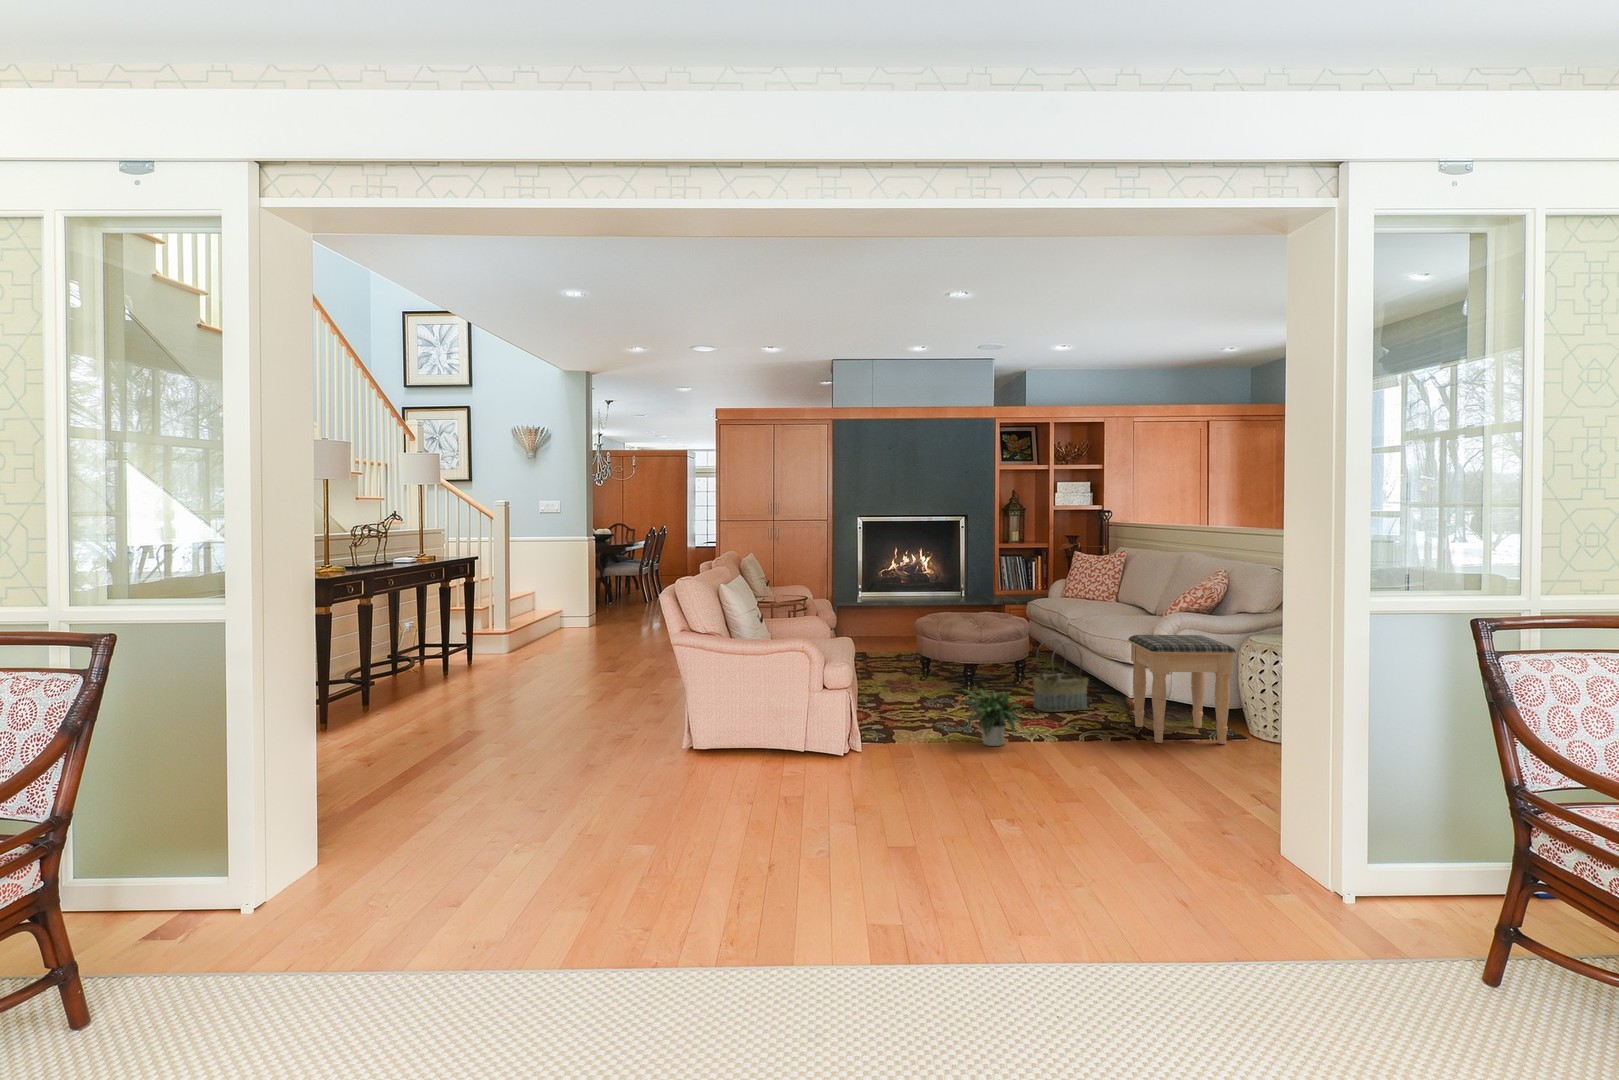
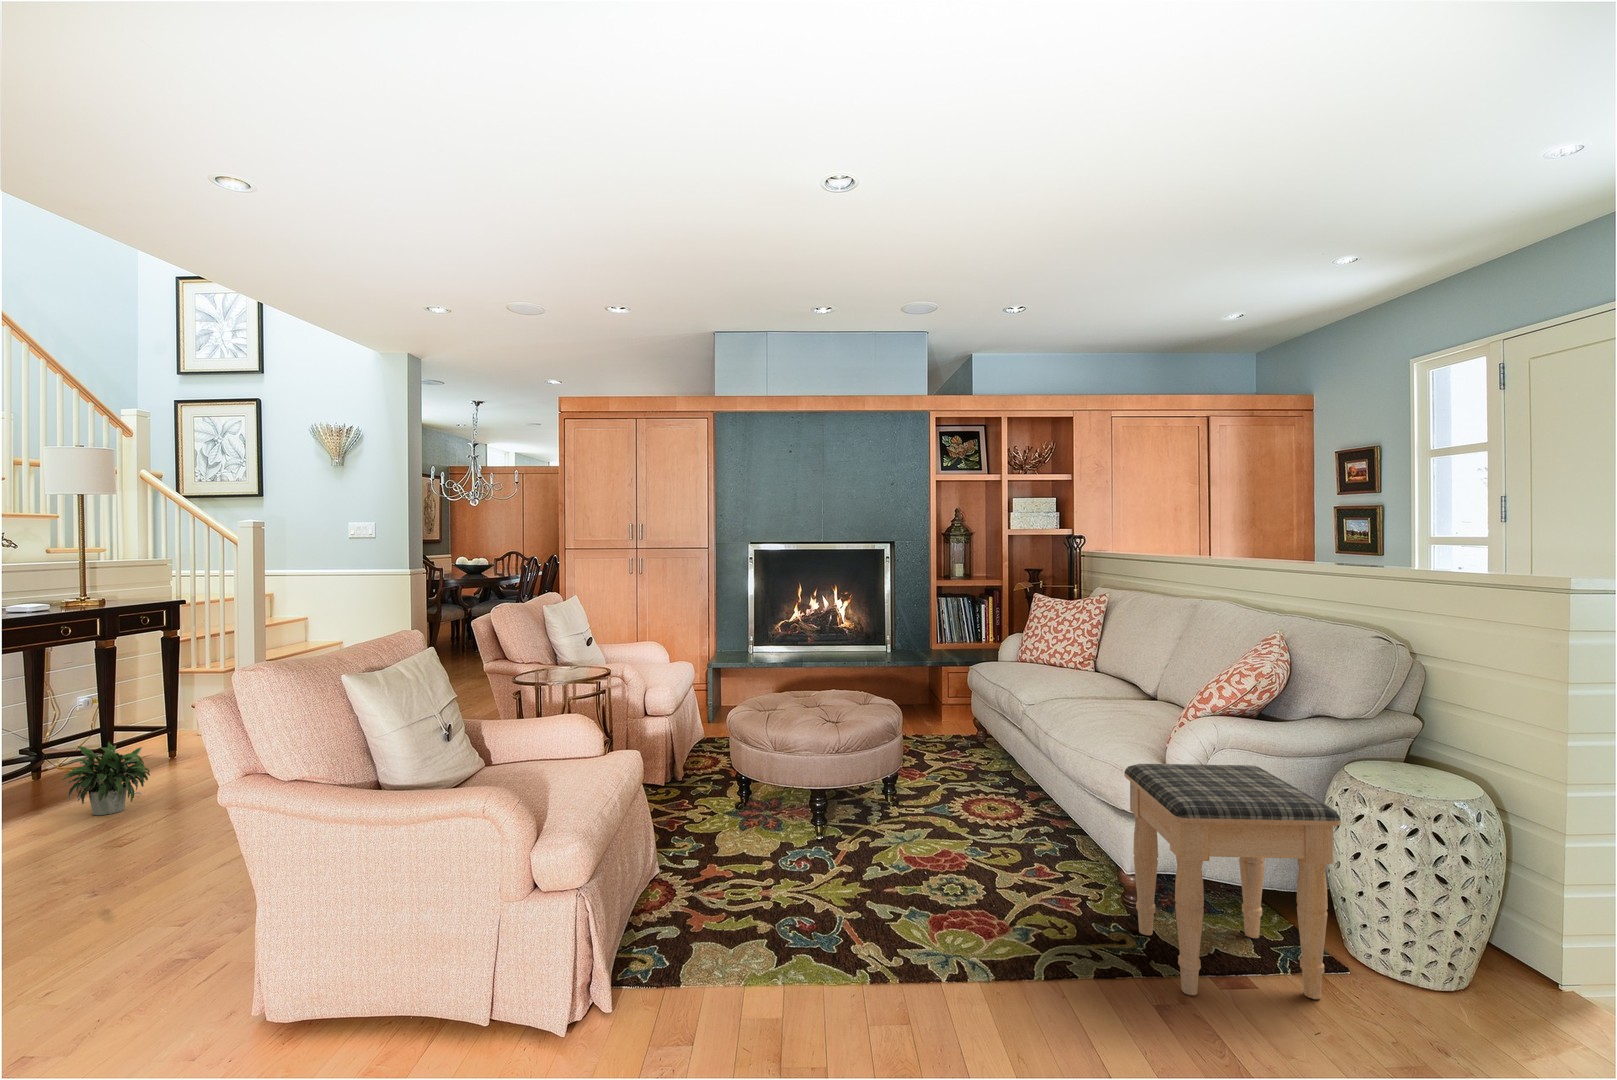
basket: present [1033,639,1088,712] -> none [960,754,1055,888]
potted plant: present [962,690,1023,746] -> present [61,742,150,815]

